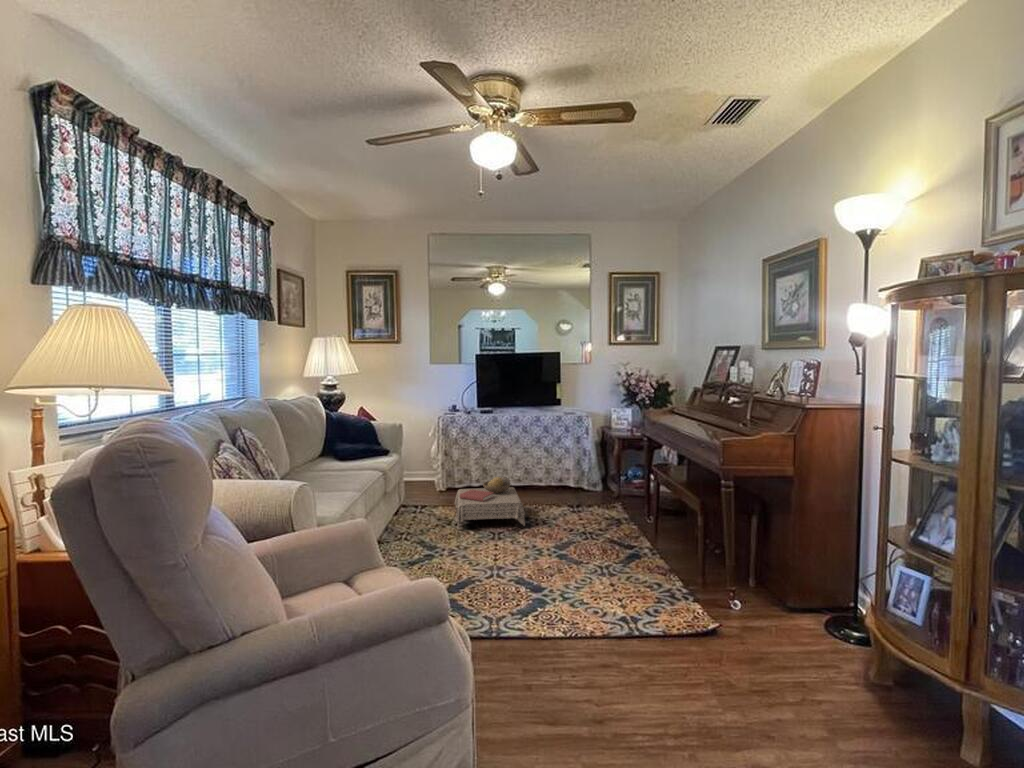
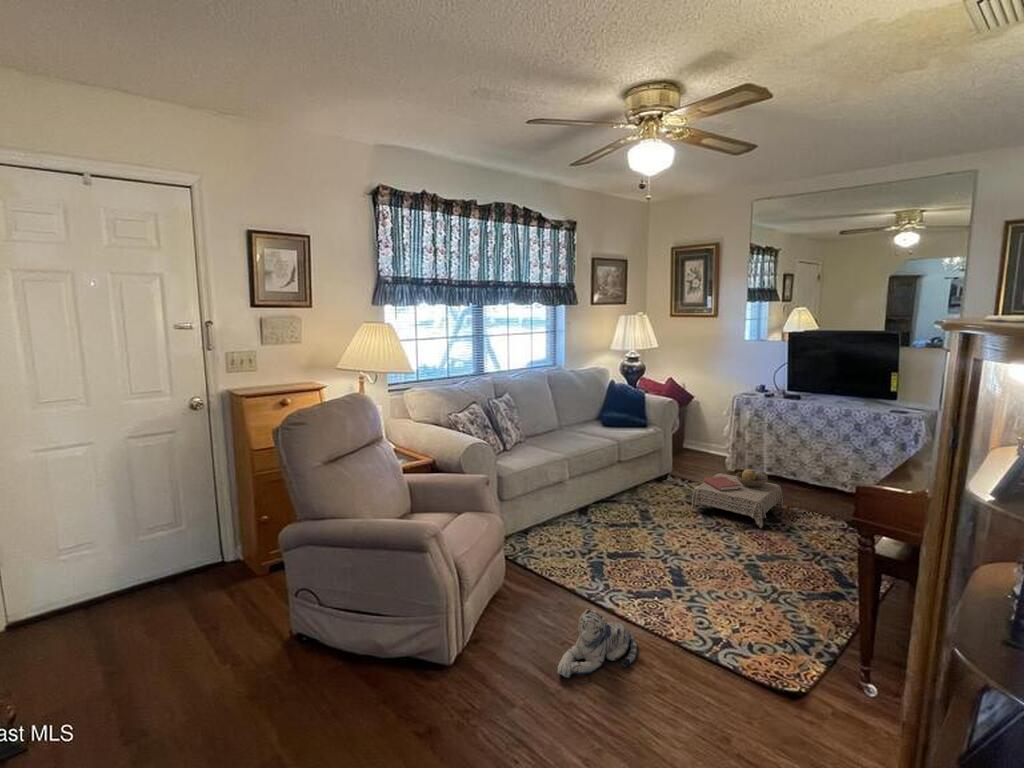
plush toy: none [529,628,587,715] -> present [557,609,637,678]

